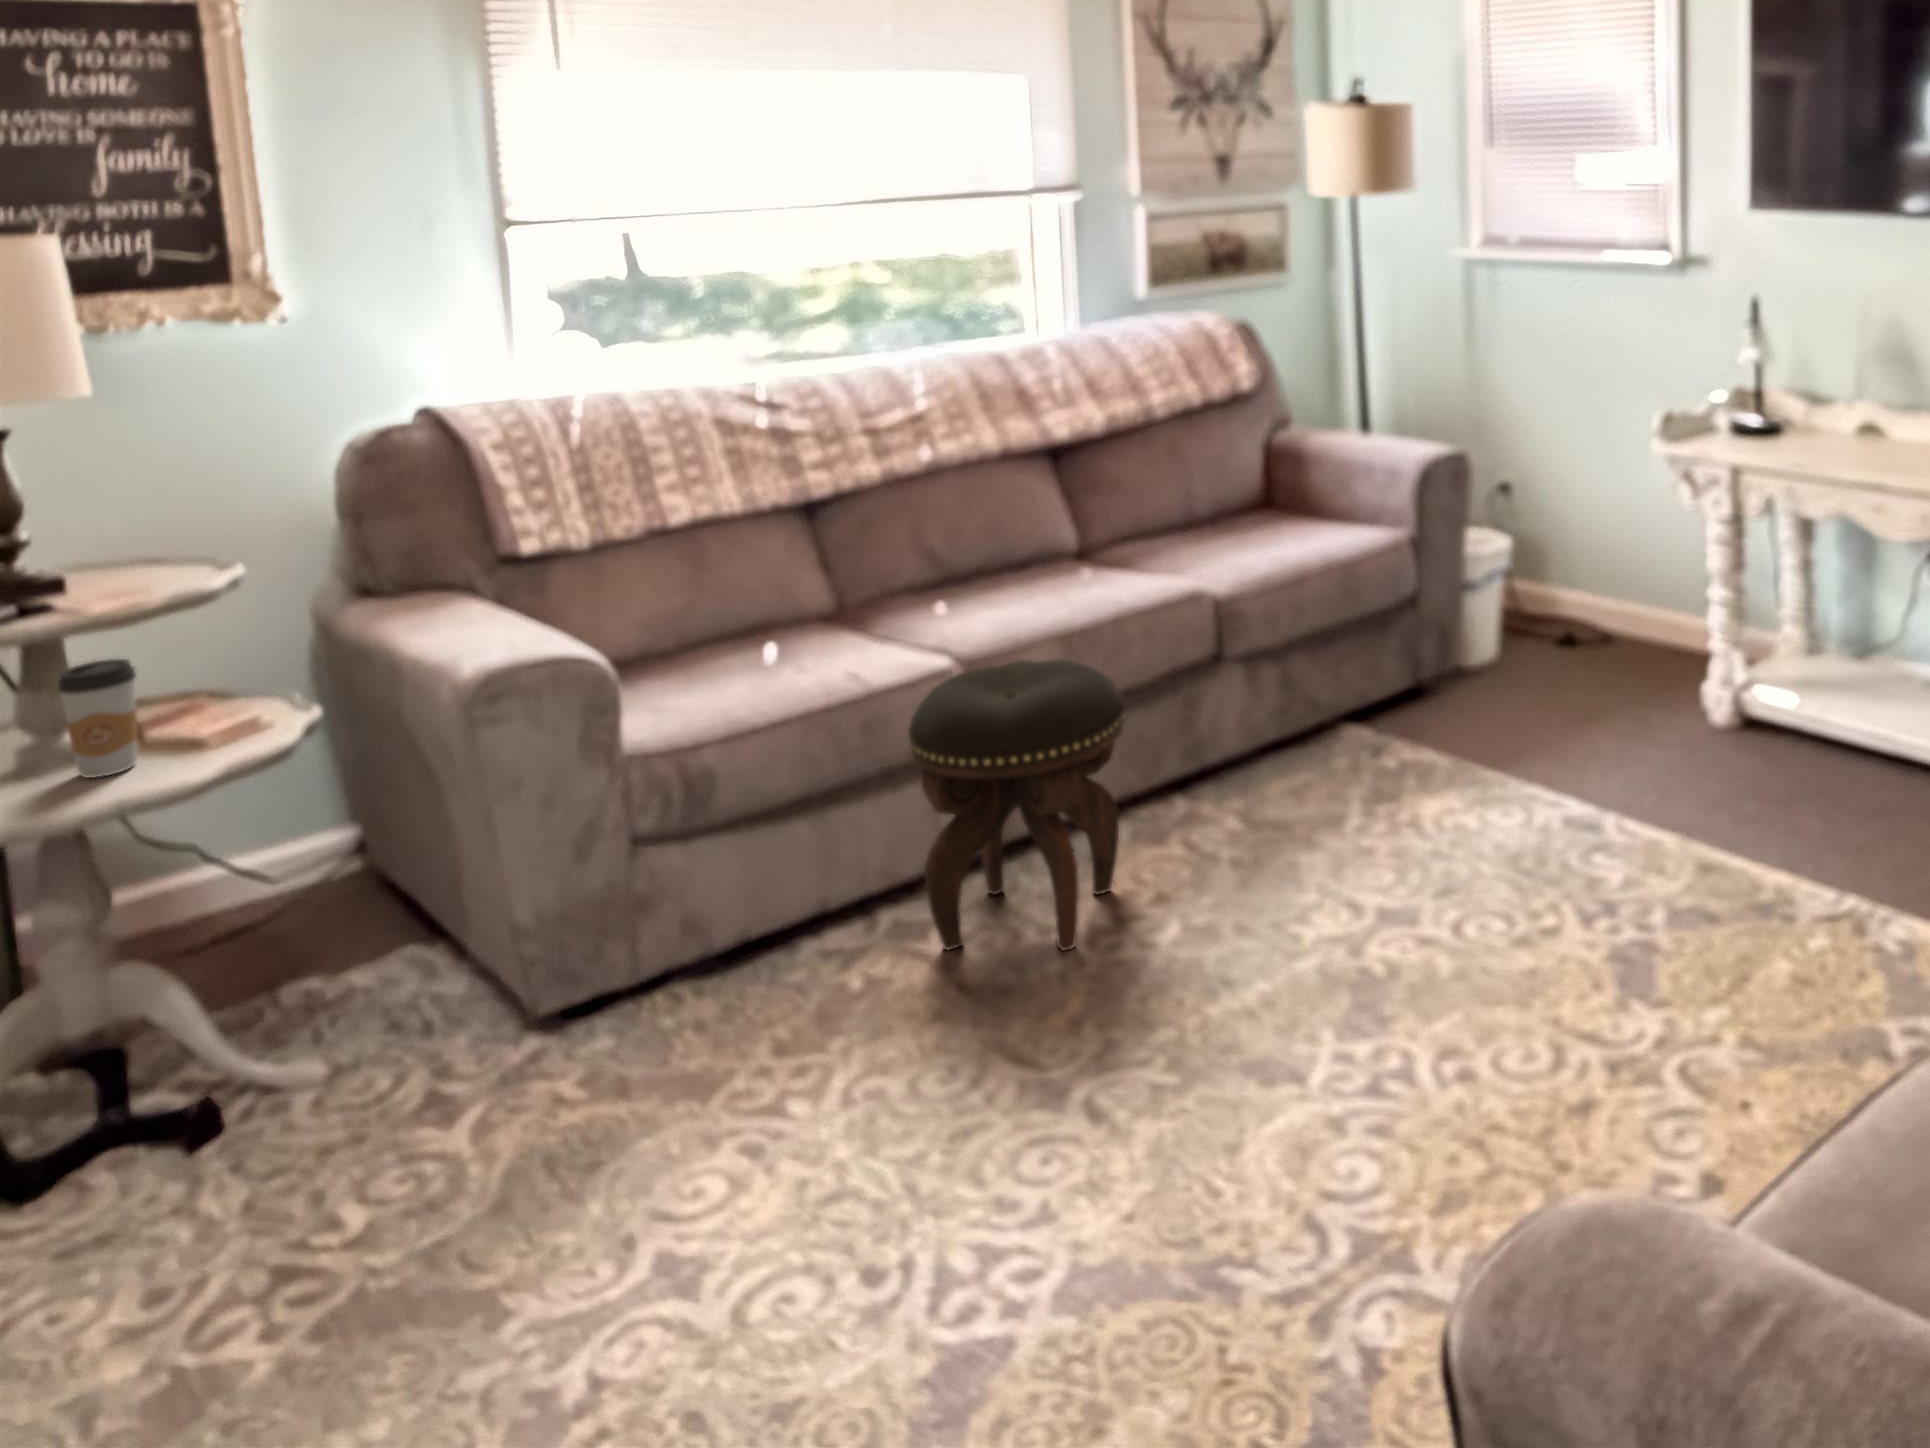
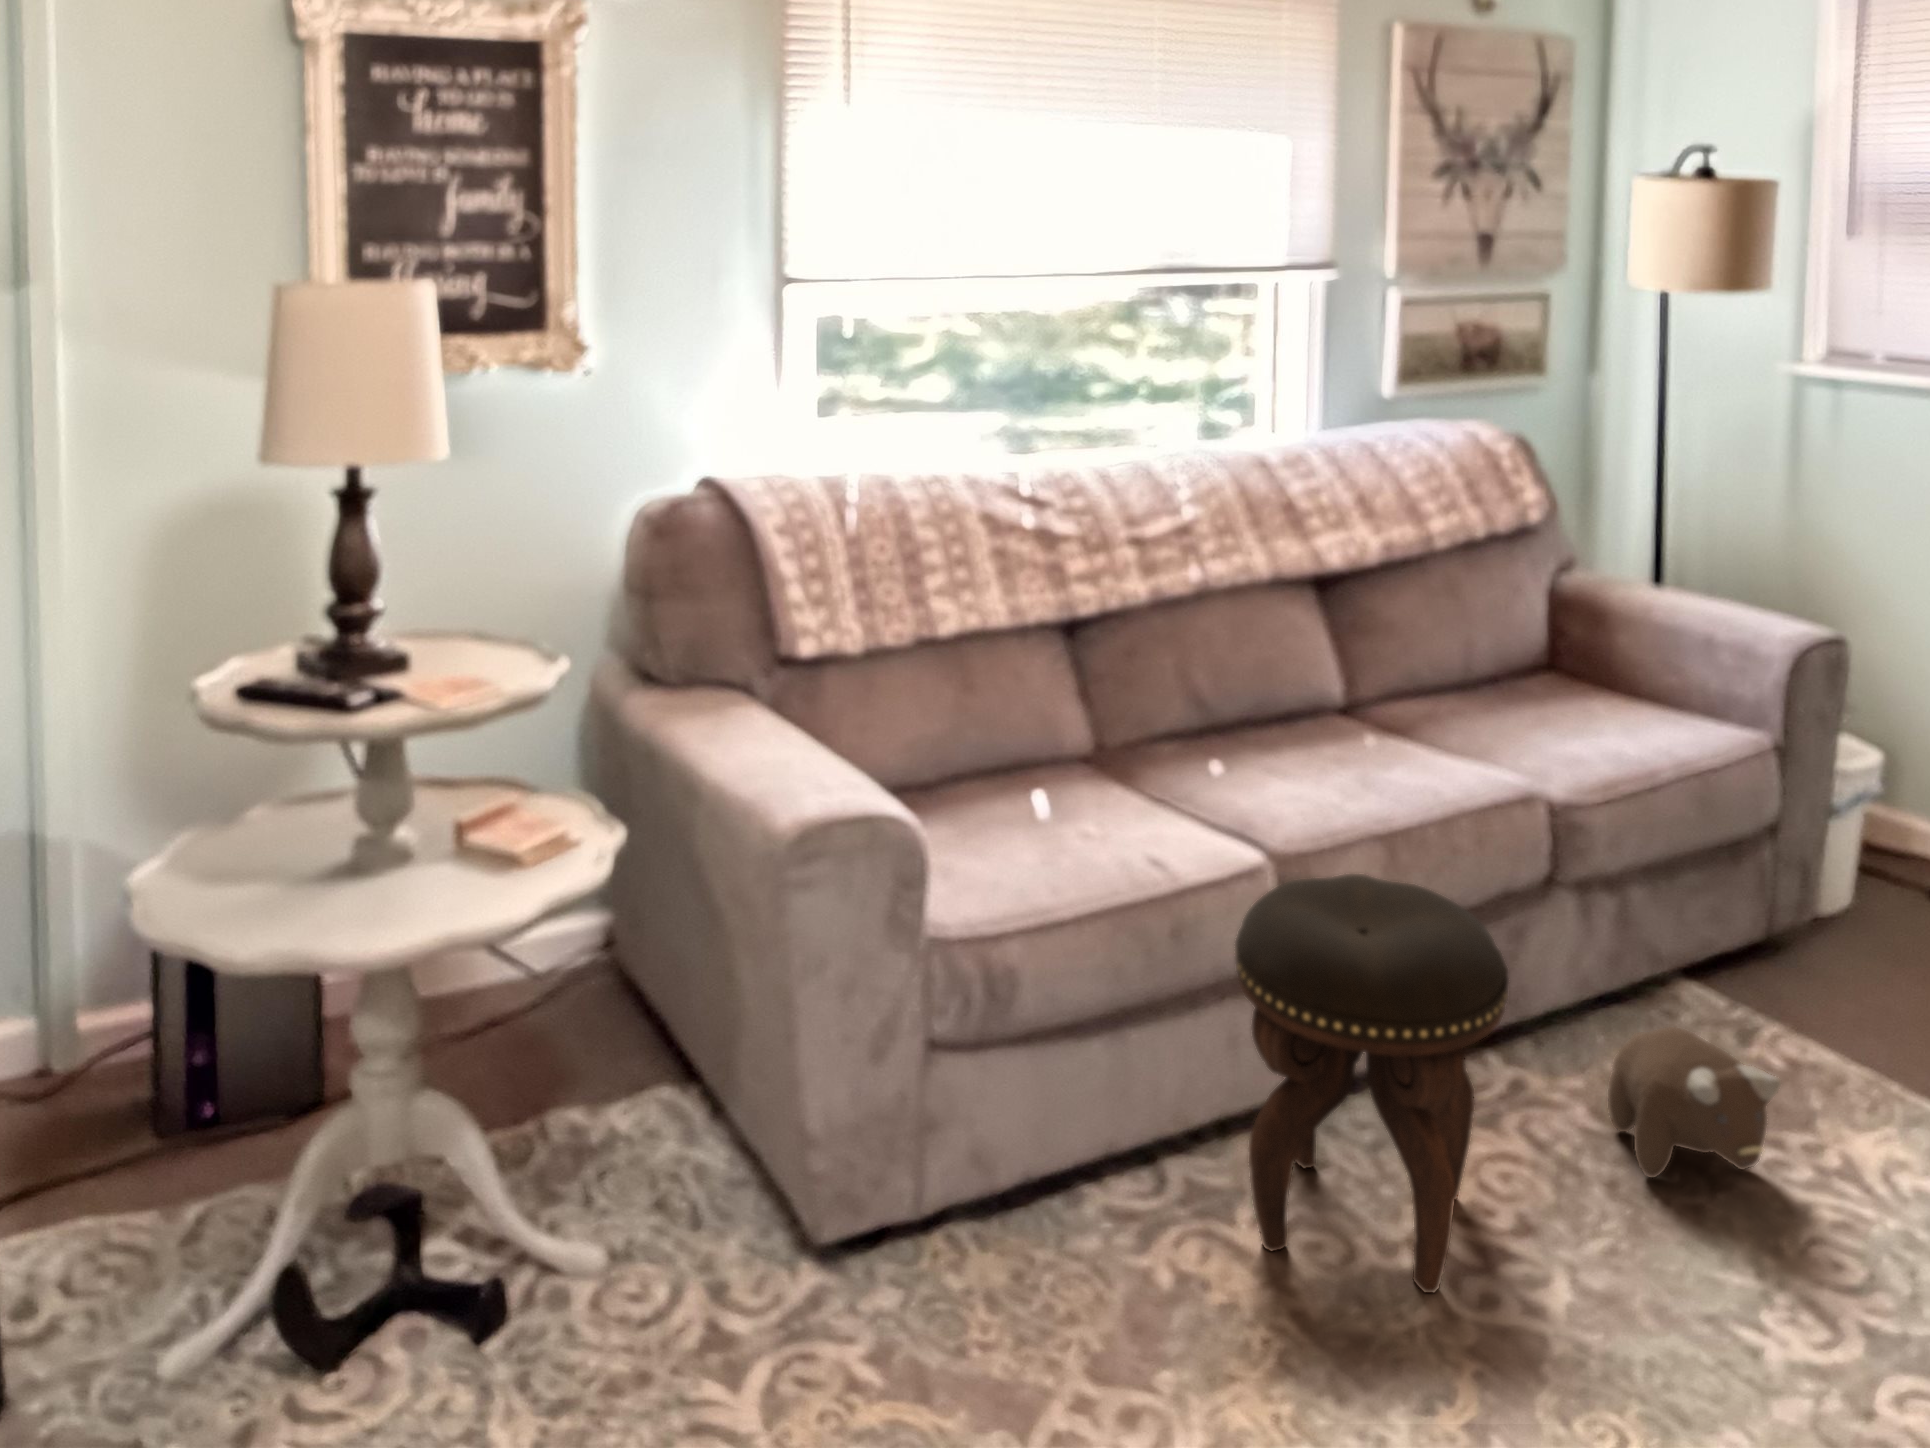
coffee cup: present [58,659,137,778] -> none [402,757,471,892]
plush toy: none [1243,741,1347,850] -> present [1608,1027,1781,1178]

